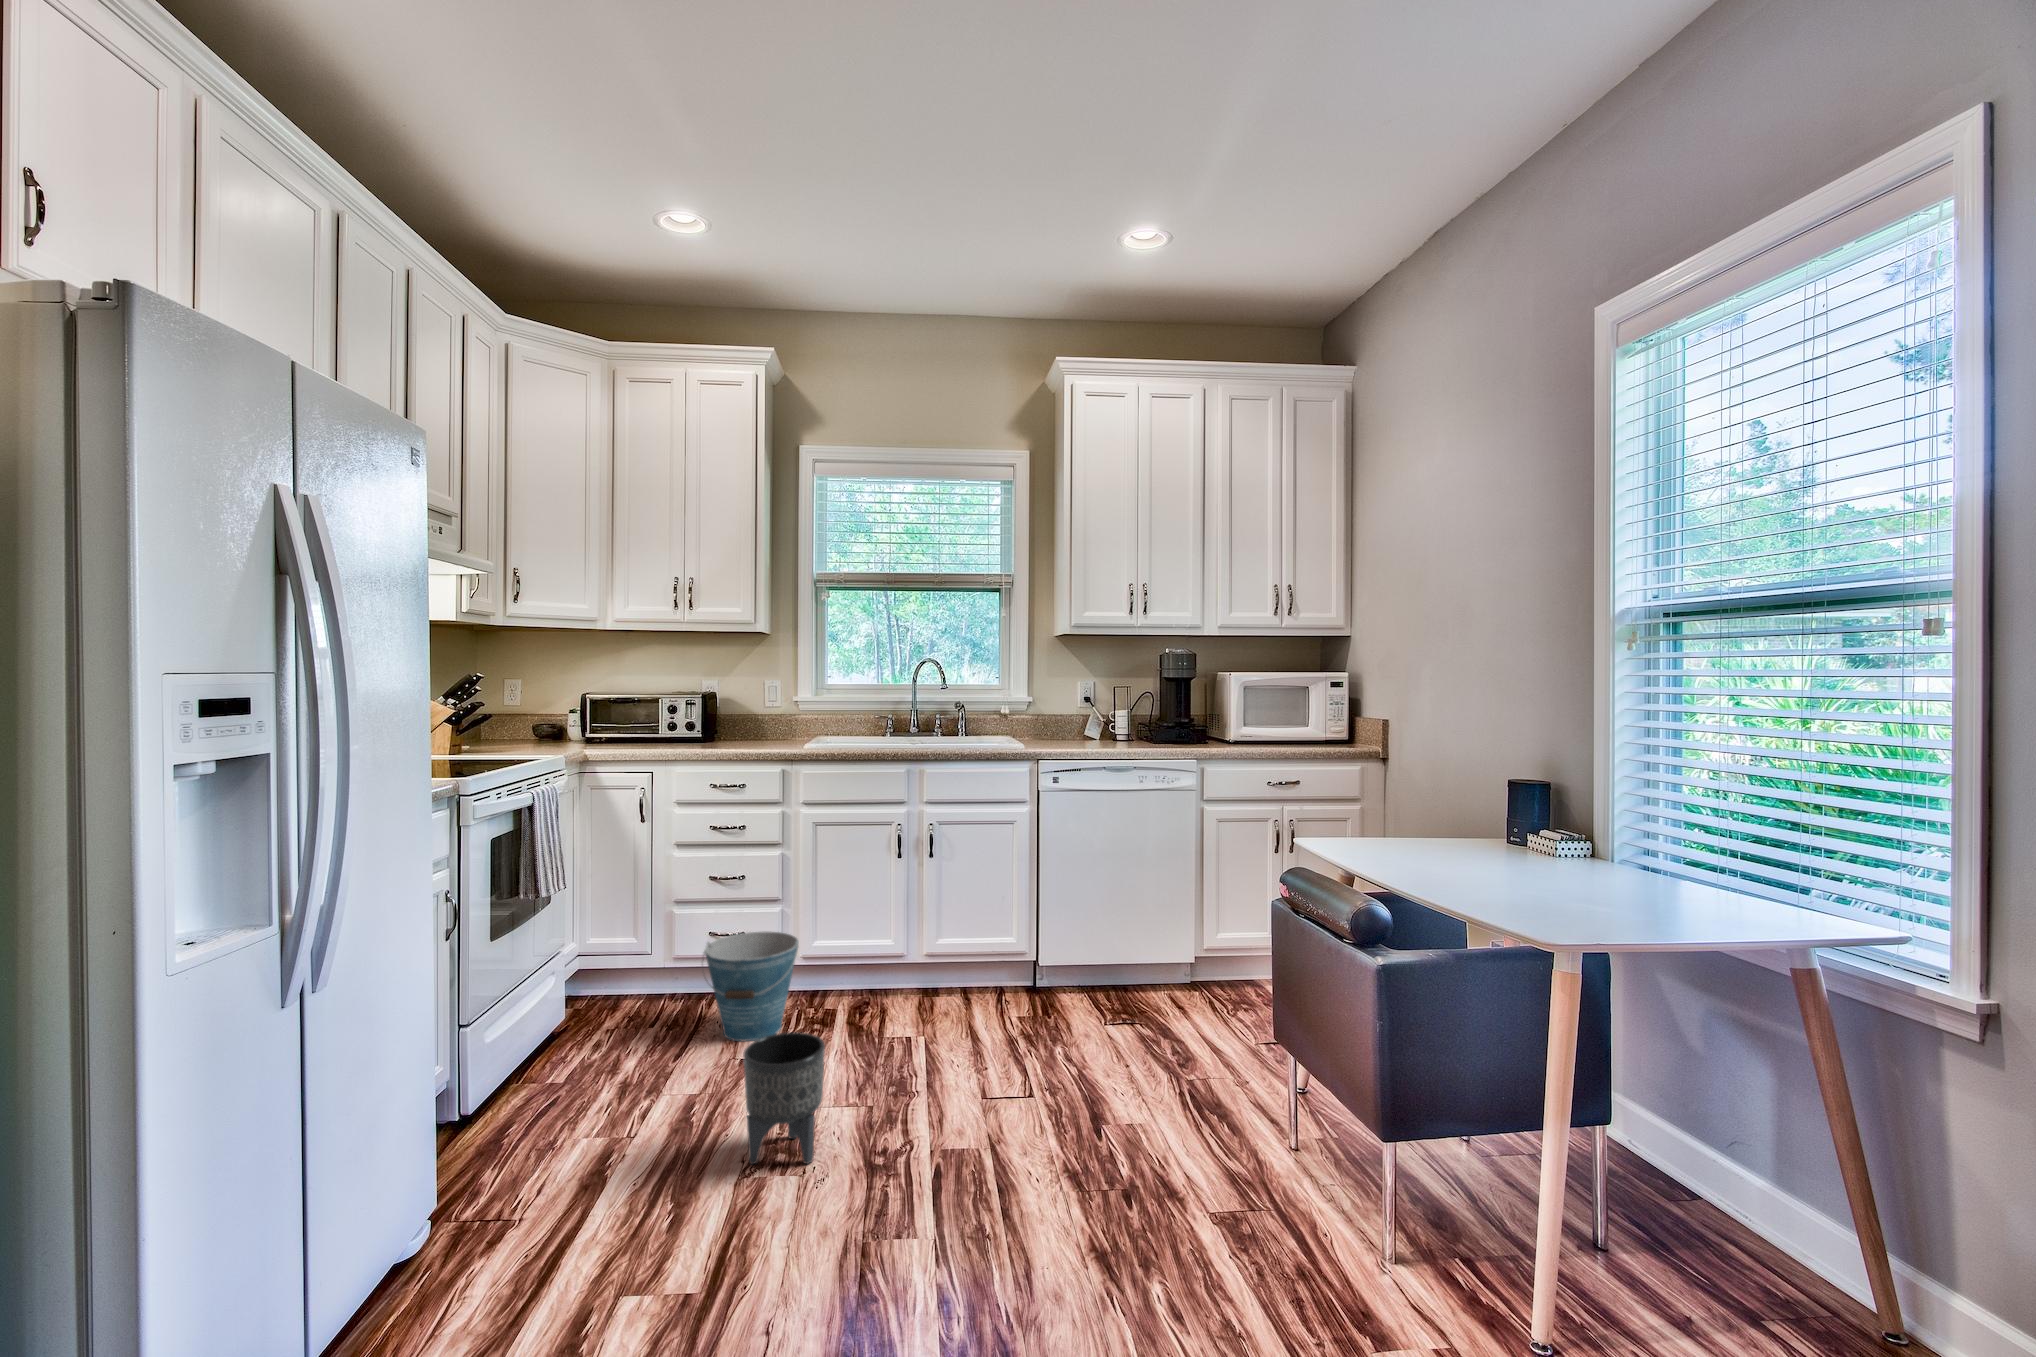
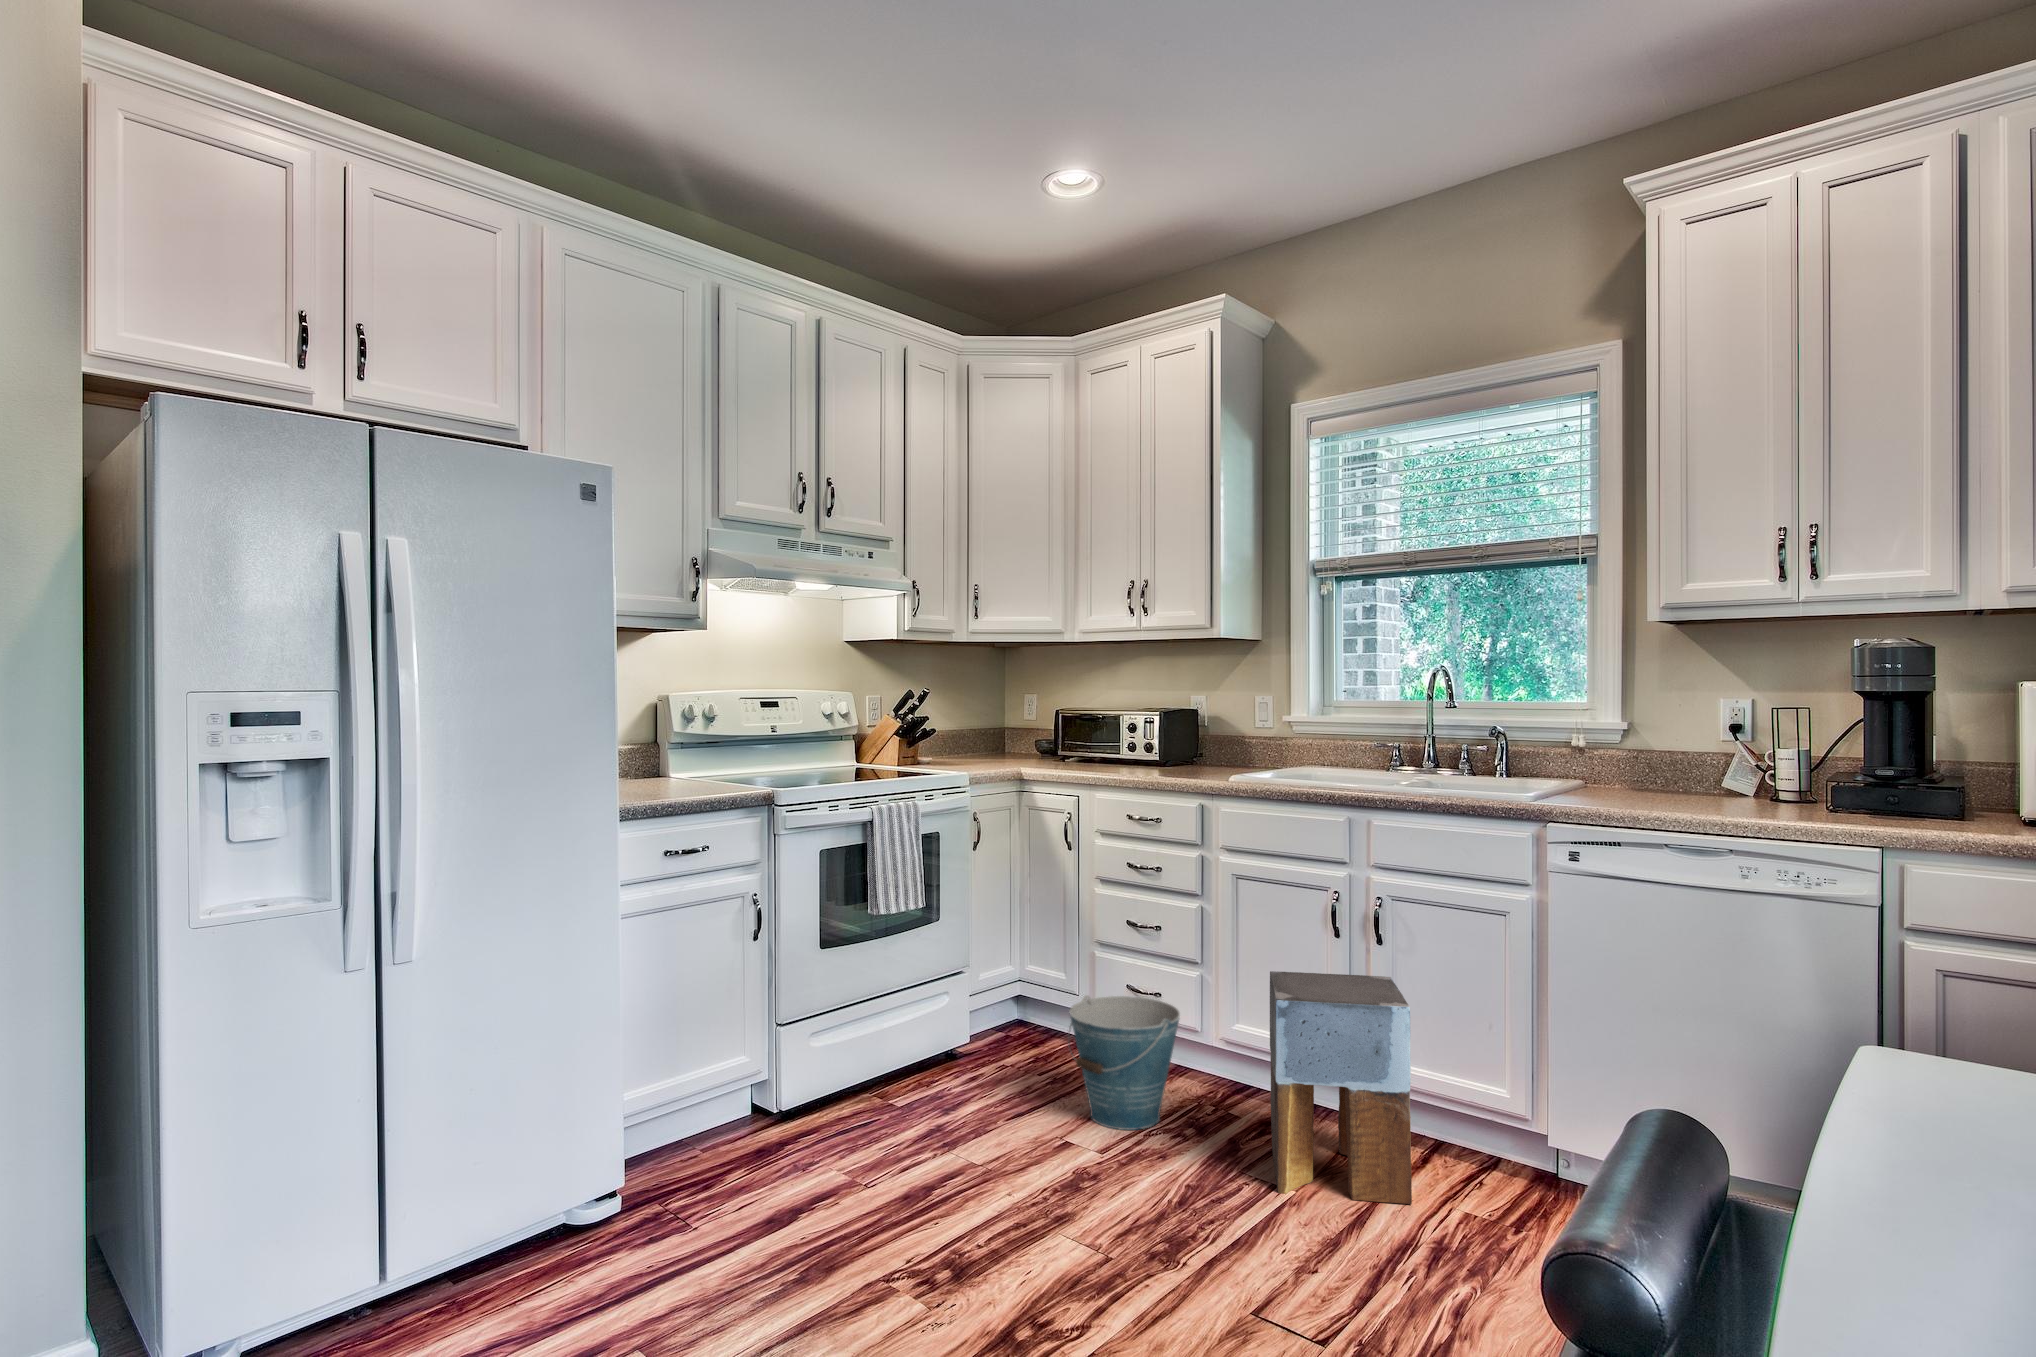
stool: none [870,875,984,1037] -> present [1270,971,1412,1204]
planter: present [744,1032,825,1164] -> none [926,1106,1021,1276]

